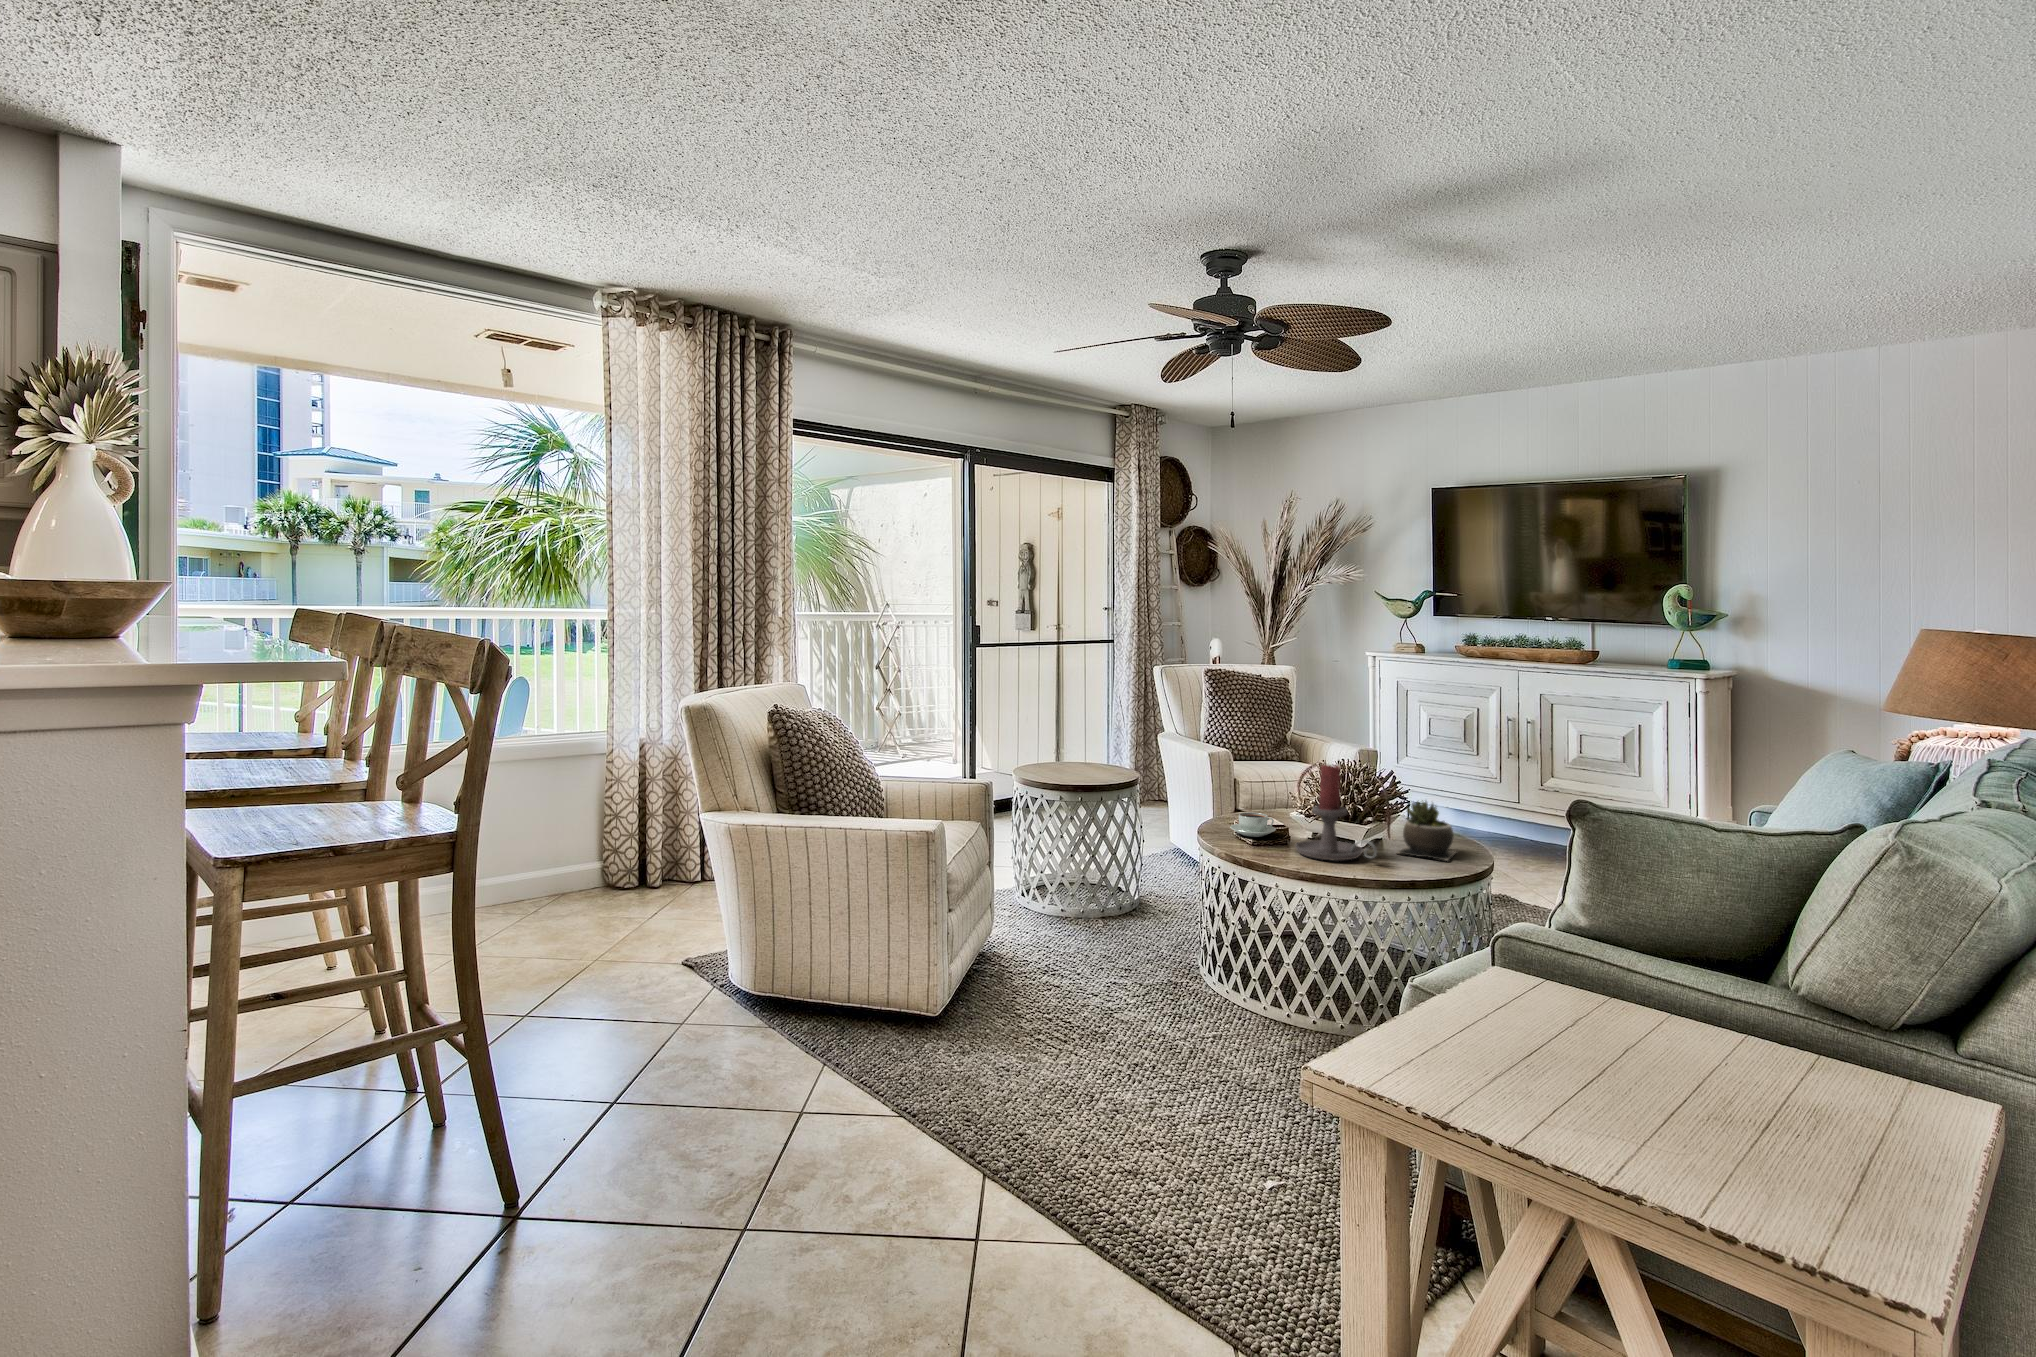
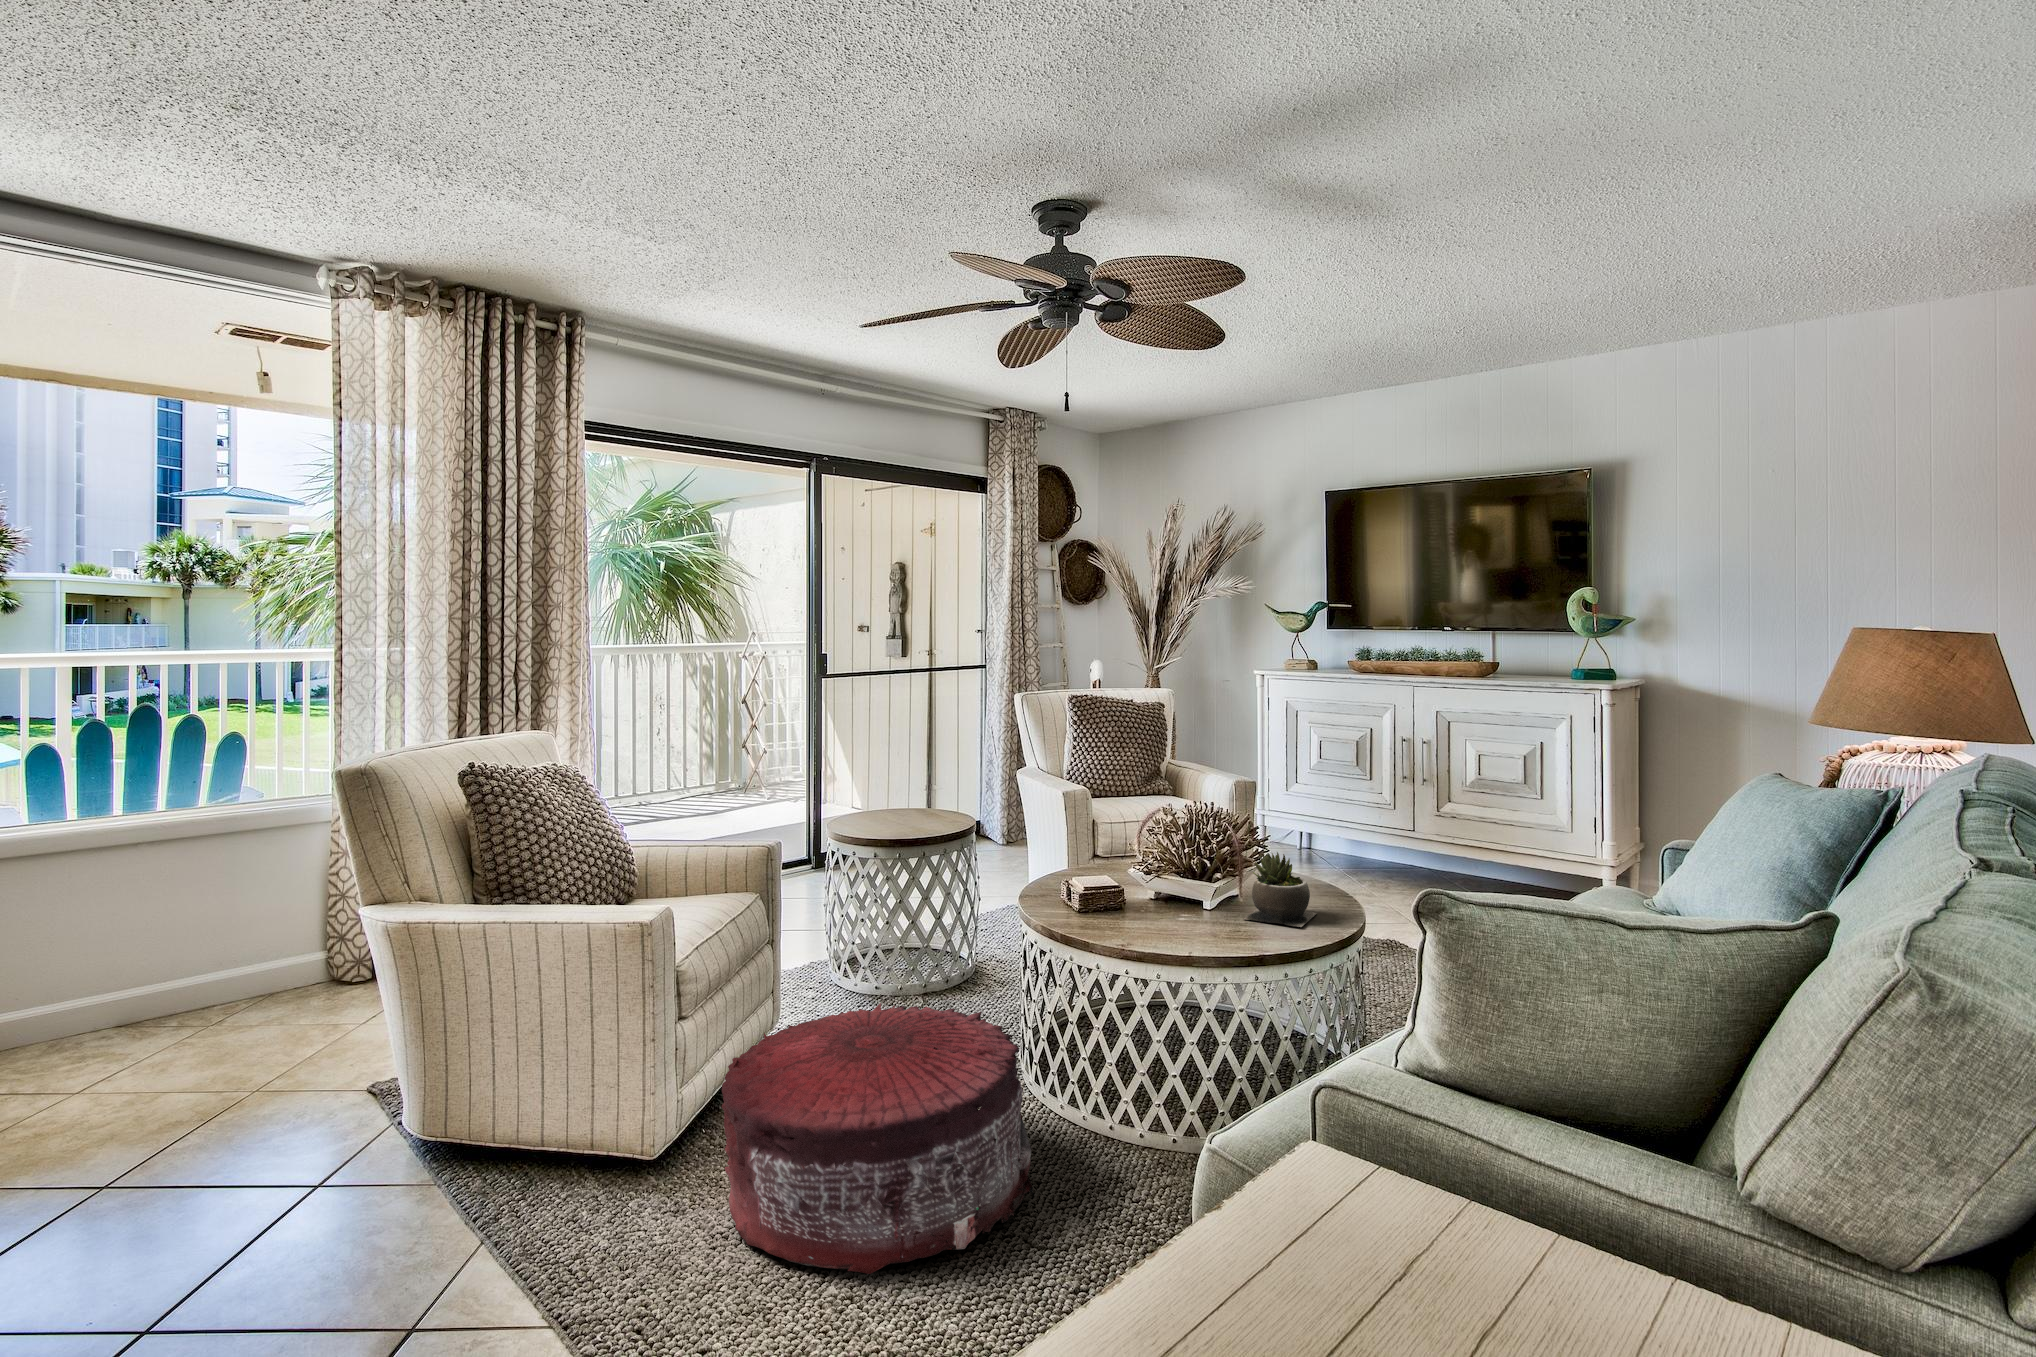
candle holder: present [1295,765,1377,861] -> none [1121,814,1215,933]
coffee cup: present [1230,812,1276,837] -> none [1054,872,1107,903]
pouf: none [992,908,1238,1098] -> present [722,1003,1033,1274]

